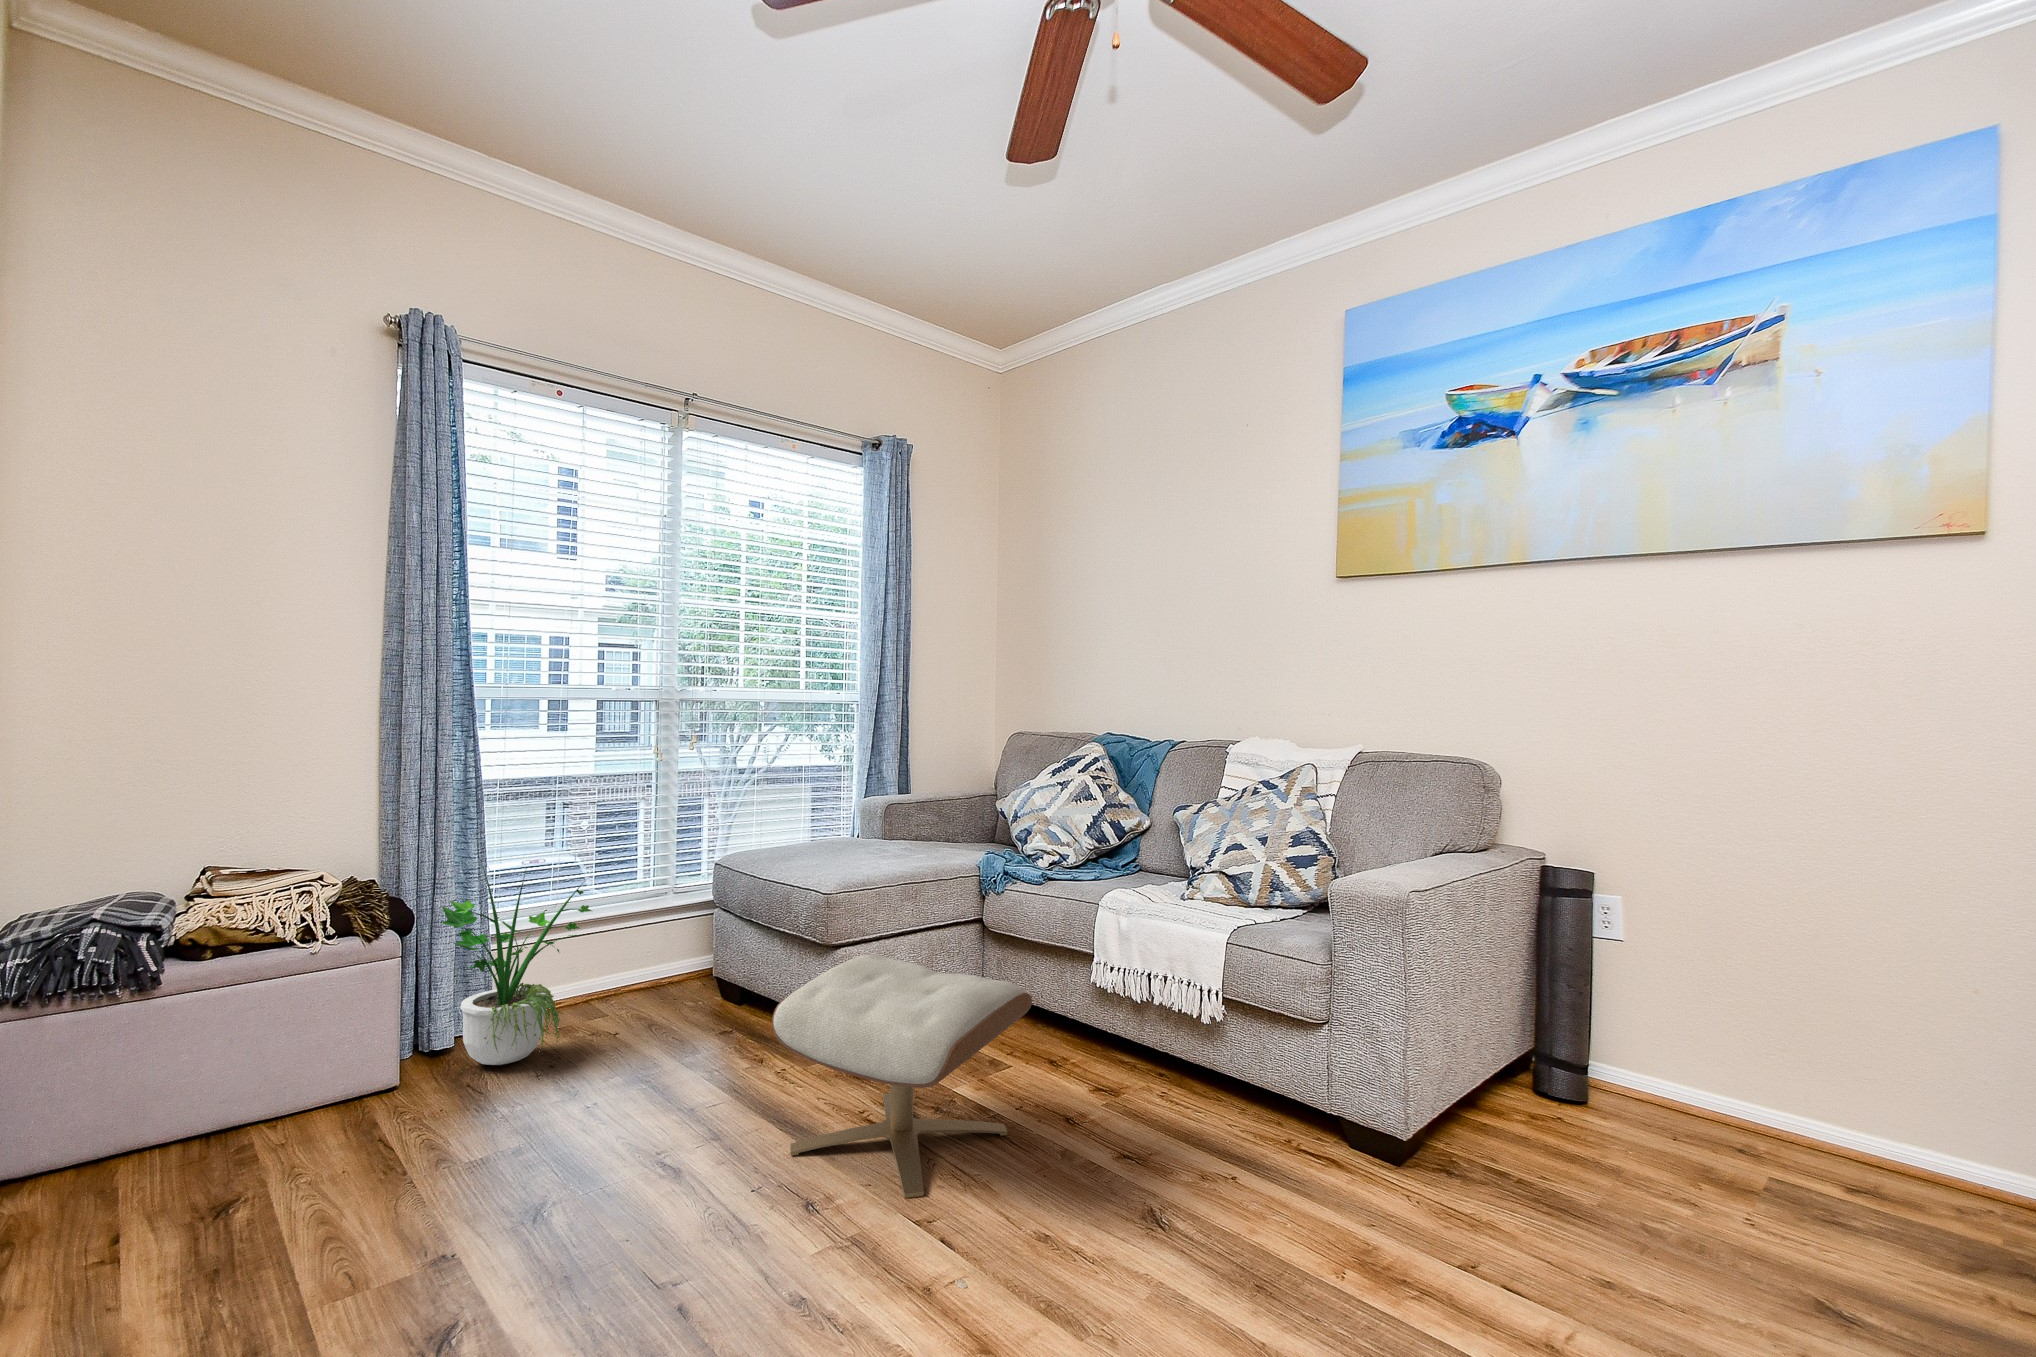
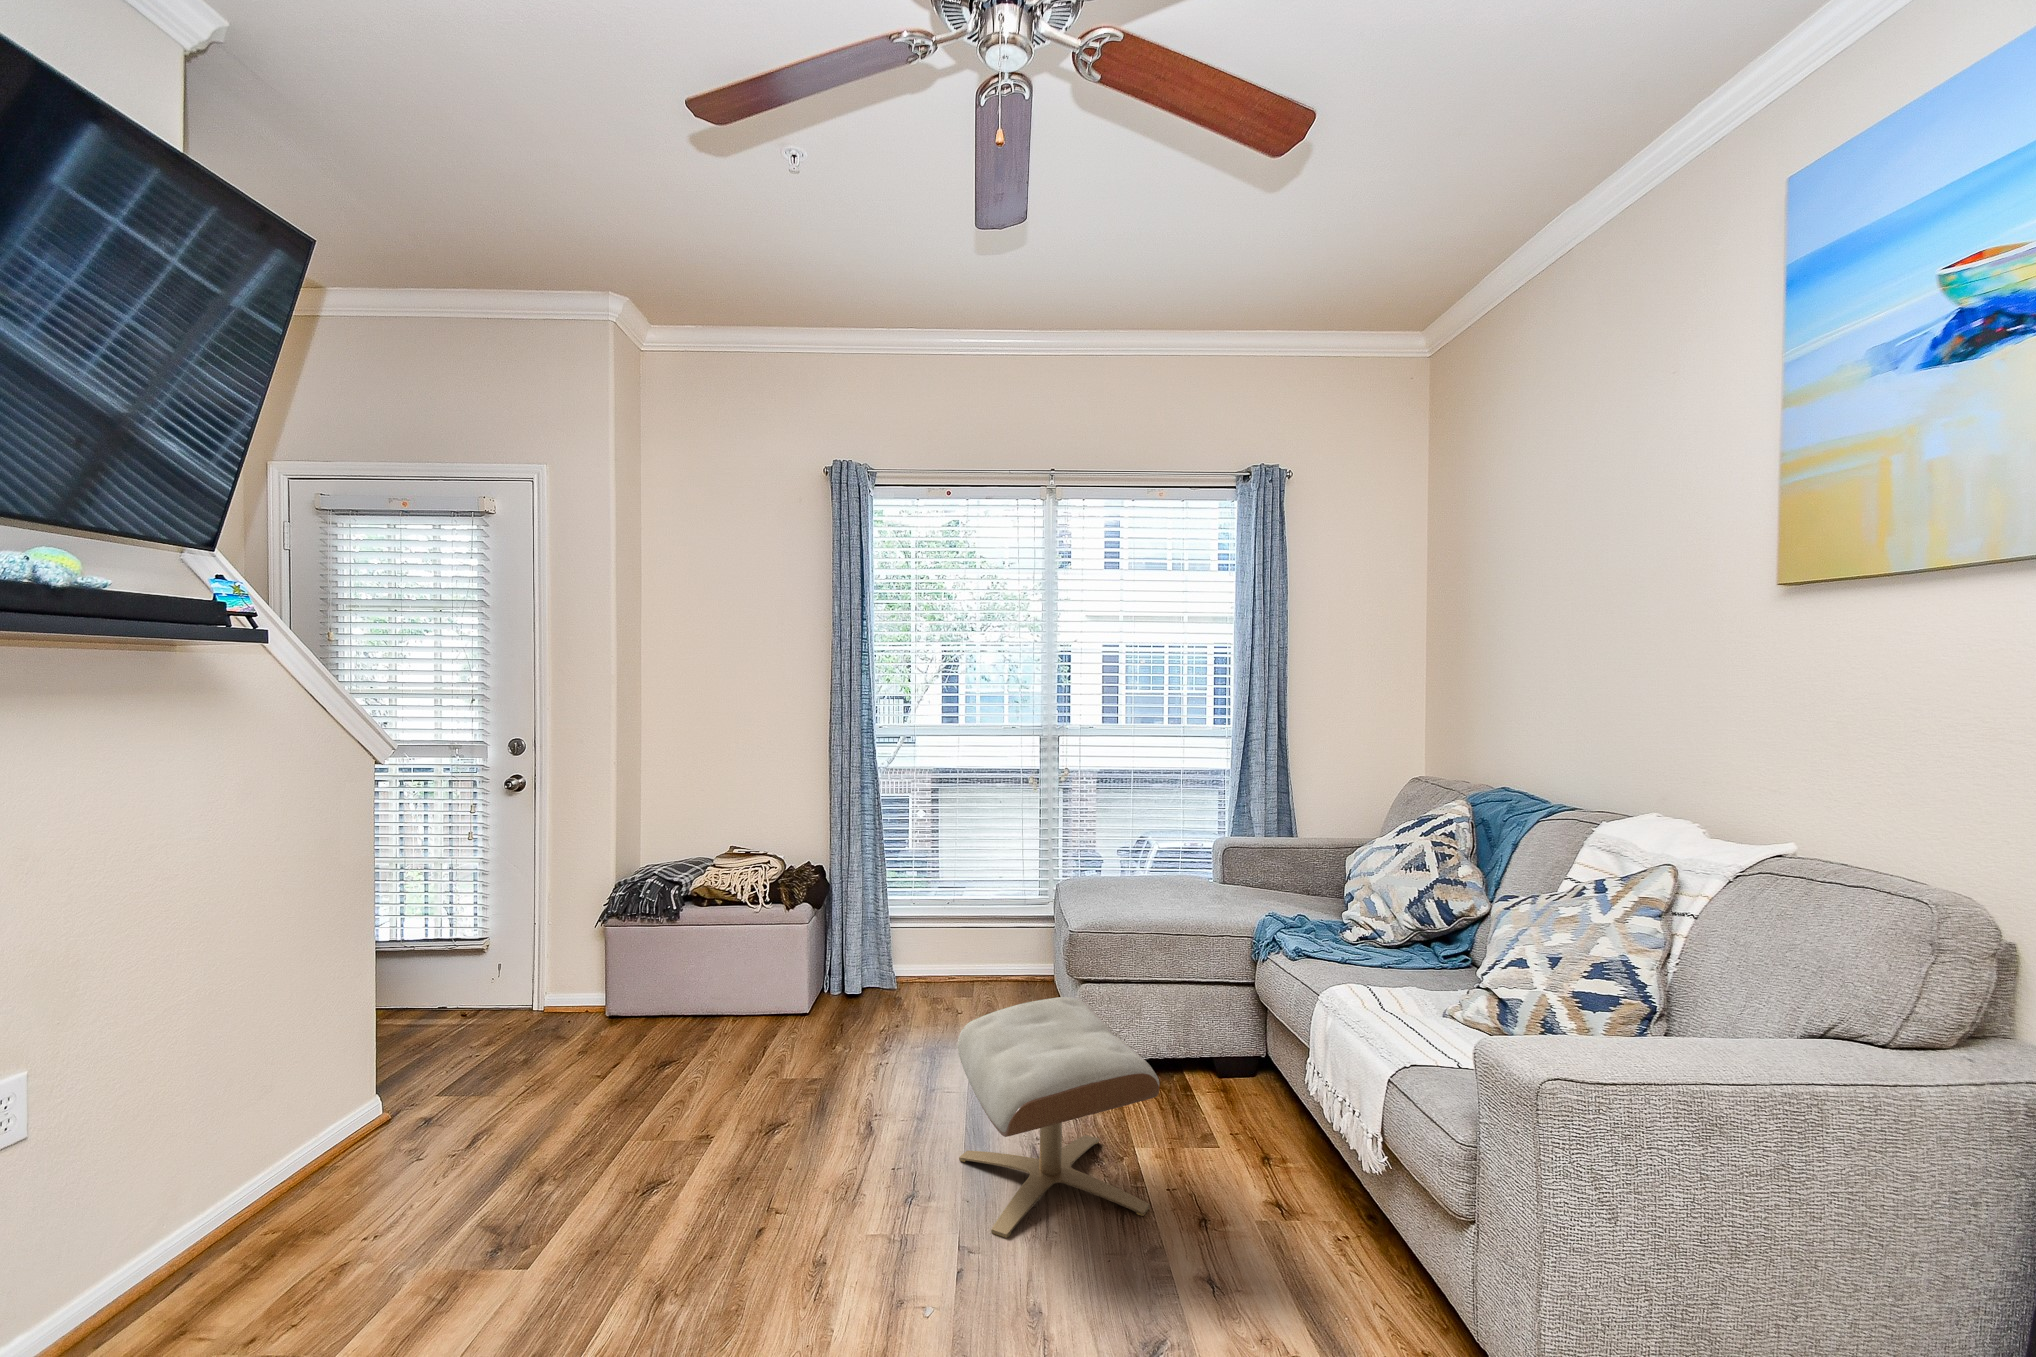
potted plant: present [442,864,592,1065] -> none [834,856,967,1021]

